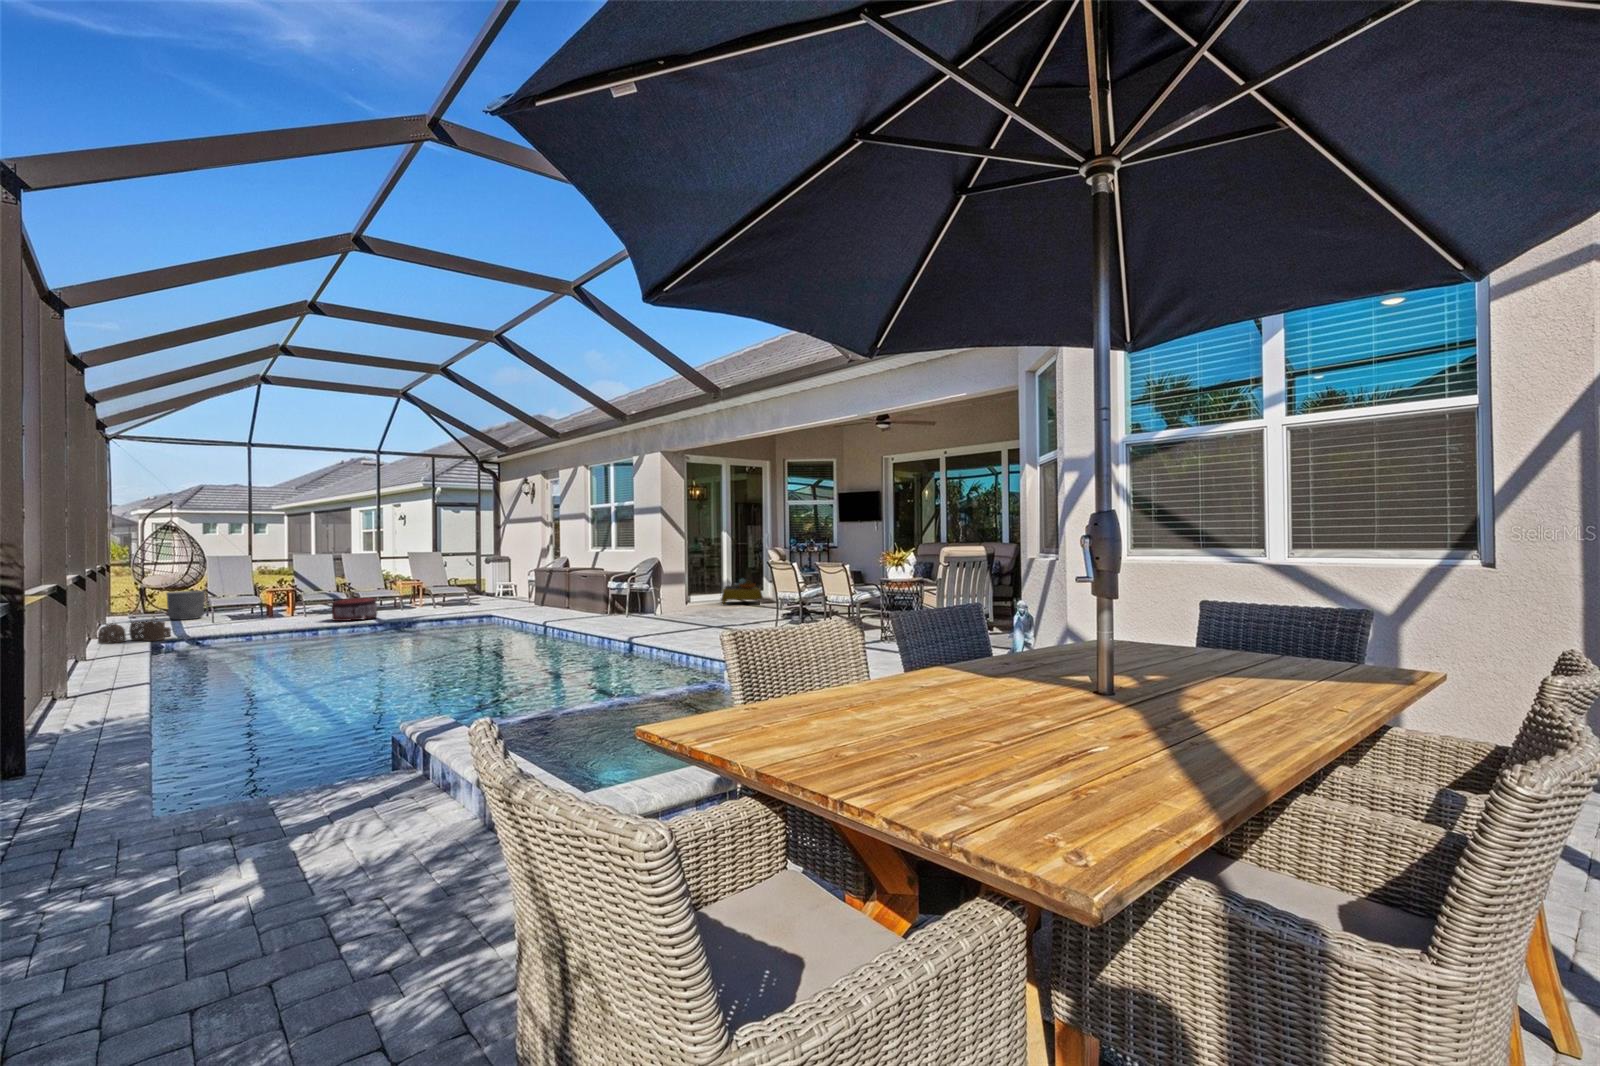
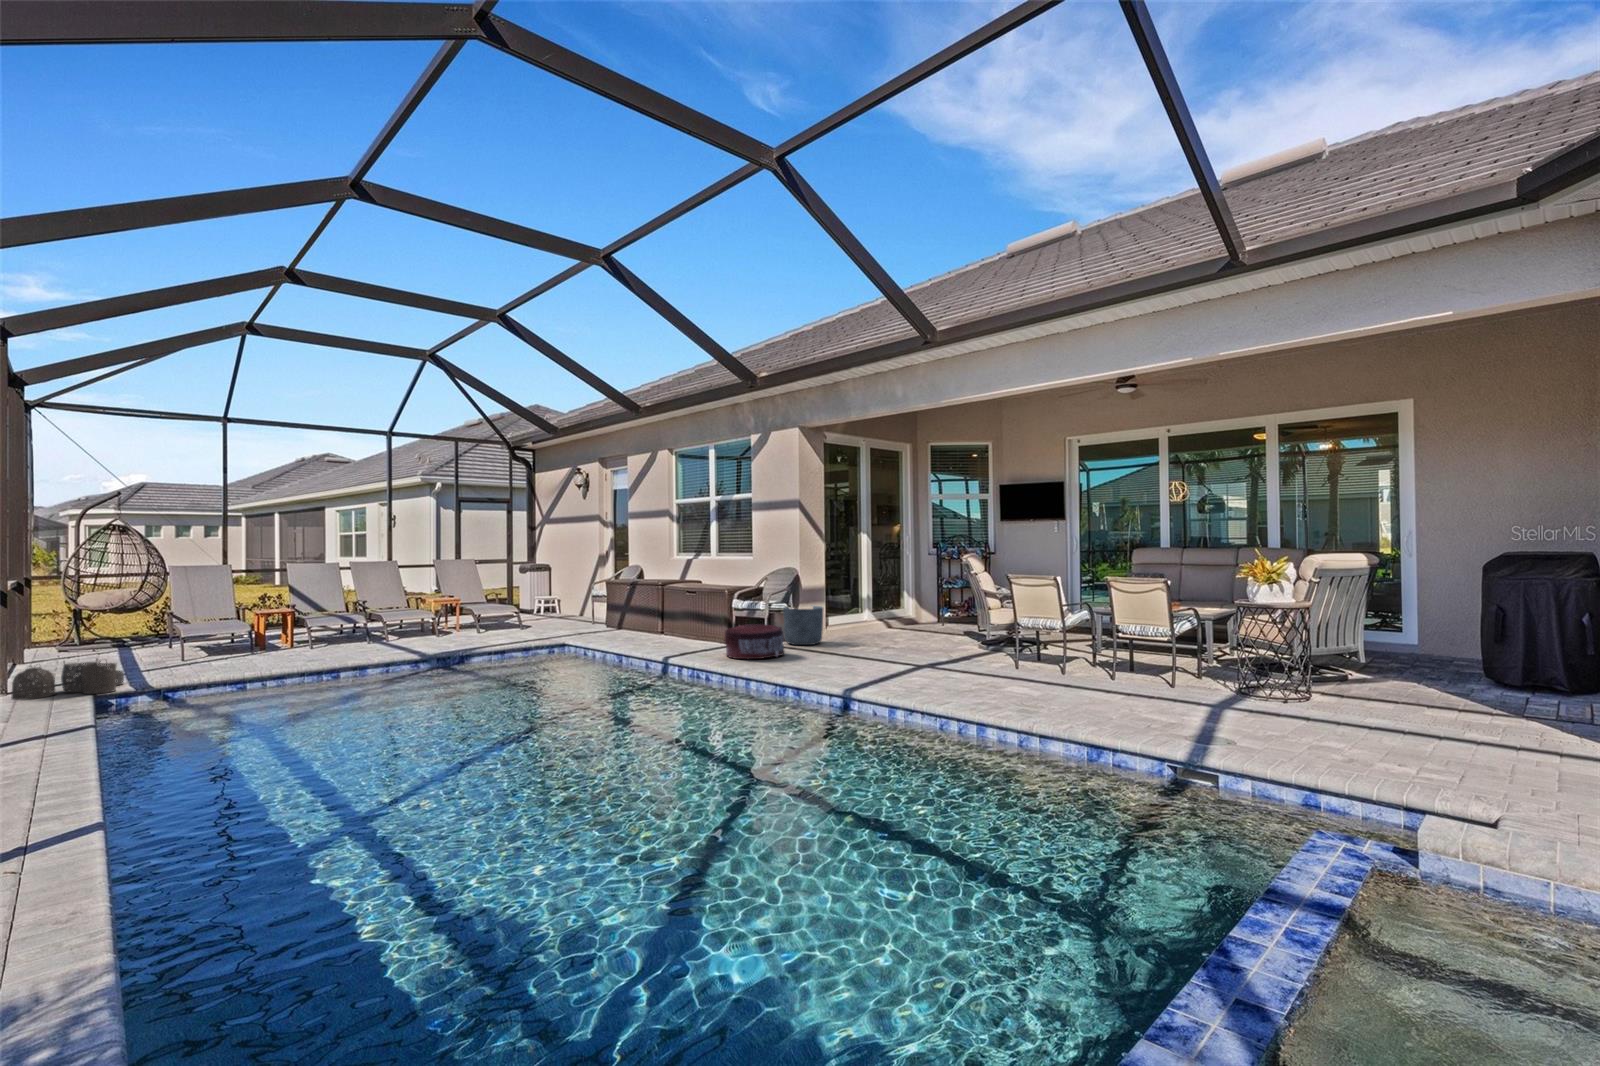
side table: present [721,578,763,604] -> none [853,595,918,632]
planter: present [167,591,205,620] -> present [783,606,824,645]
pouf: present [331,598,377,621] -> present [725,624,785,659]

